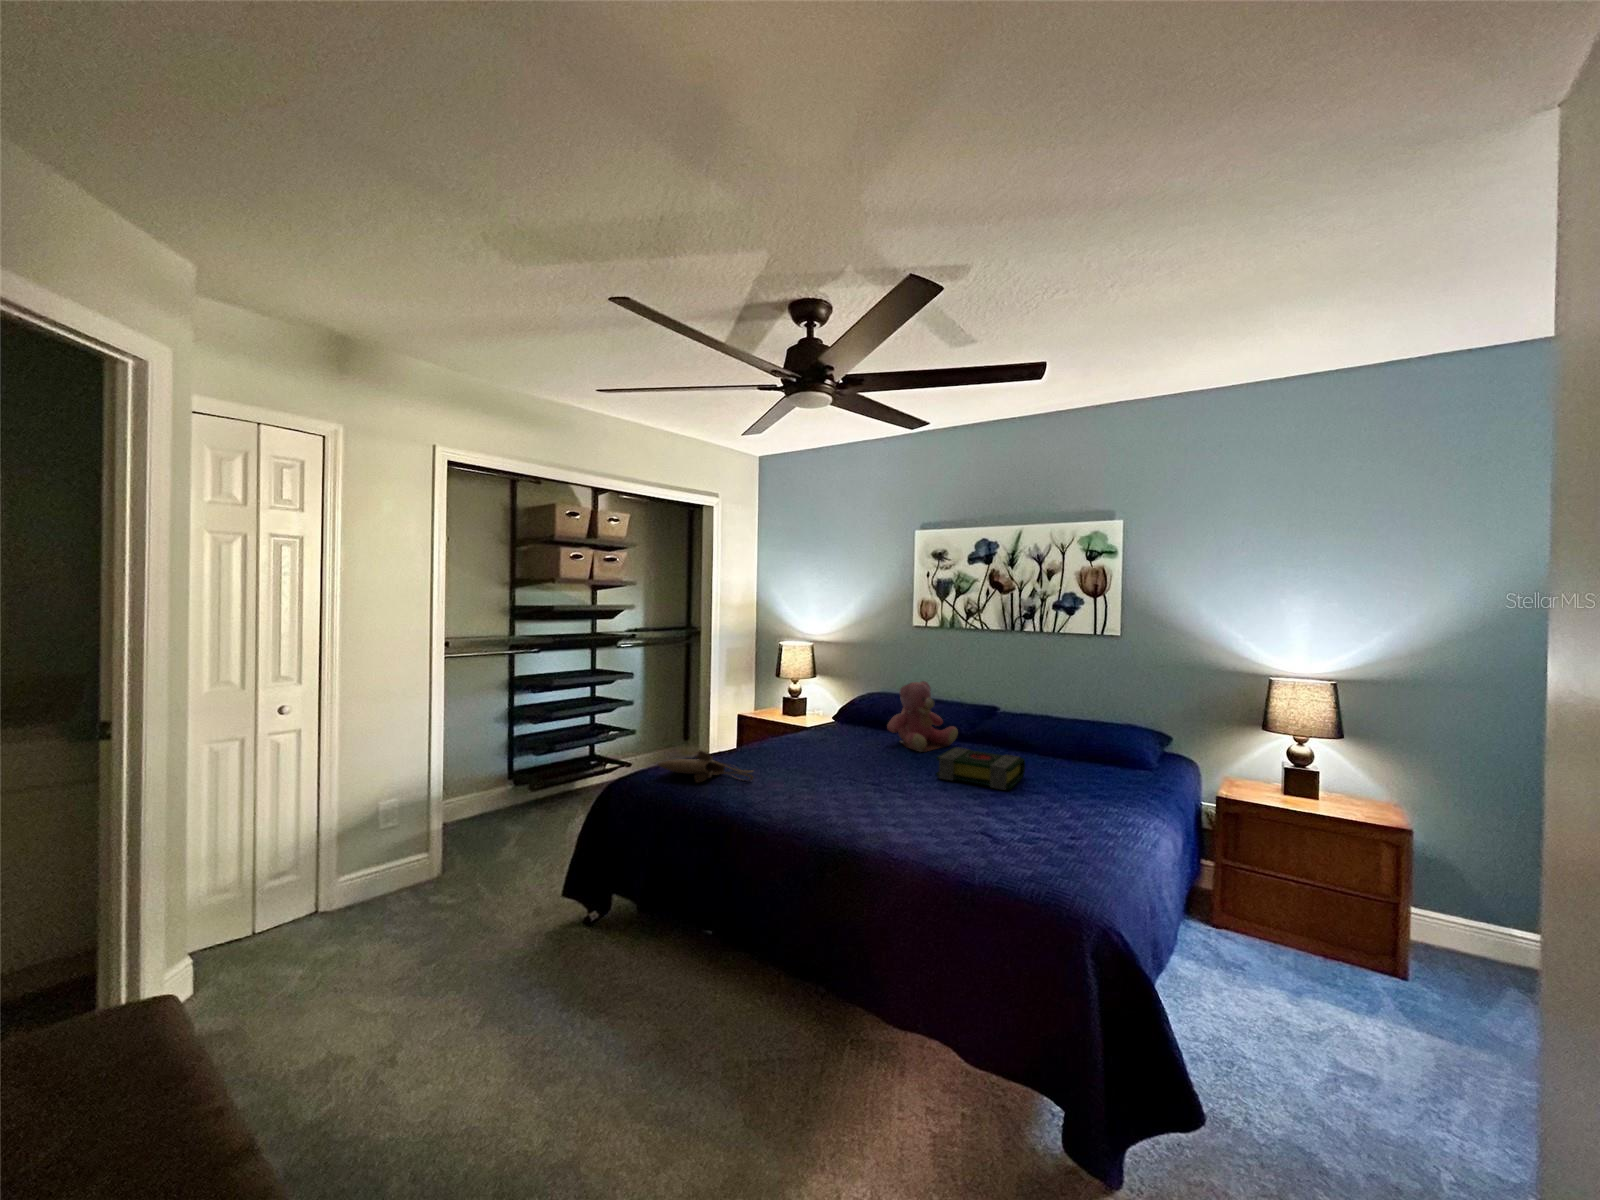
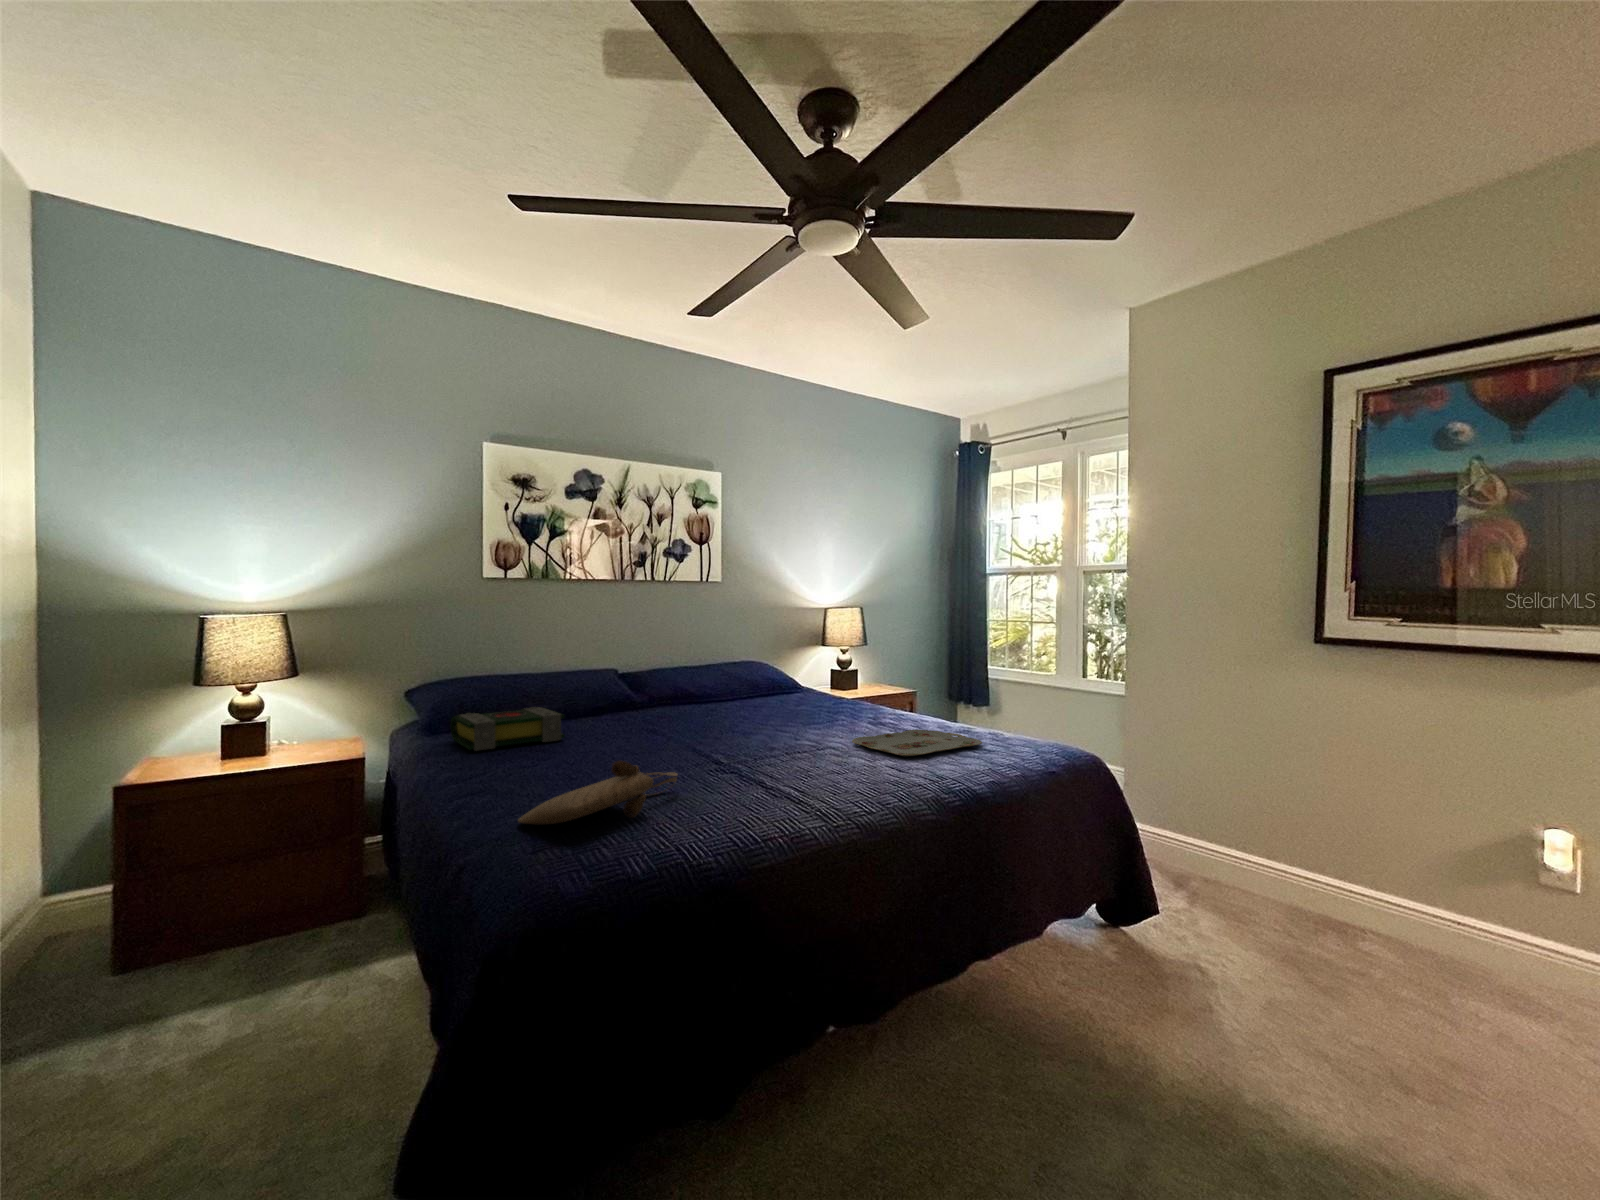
teddy bear: present [887,681,958,752] -> none [581,640,652,726]
book: present [936,748,1025,790] -> present [451,707,565,751]
serving tray: none [896,805,1029,853] -> present [852,730,982,757]

